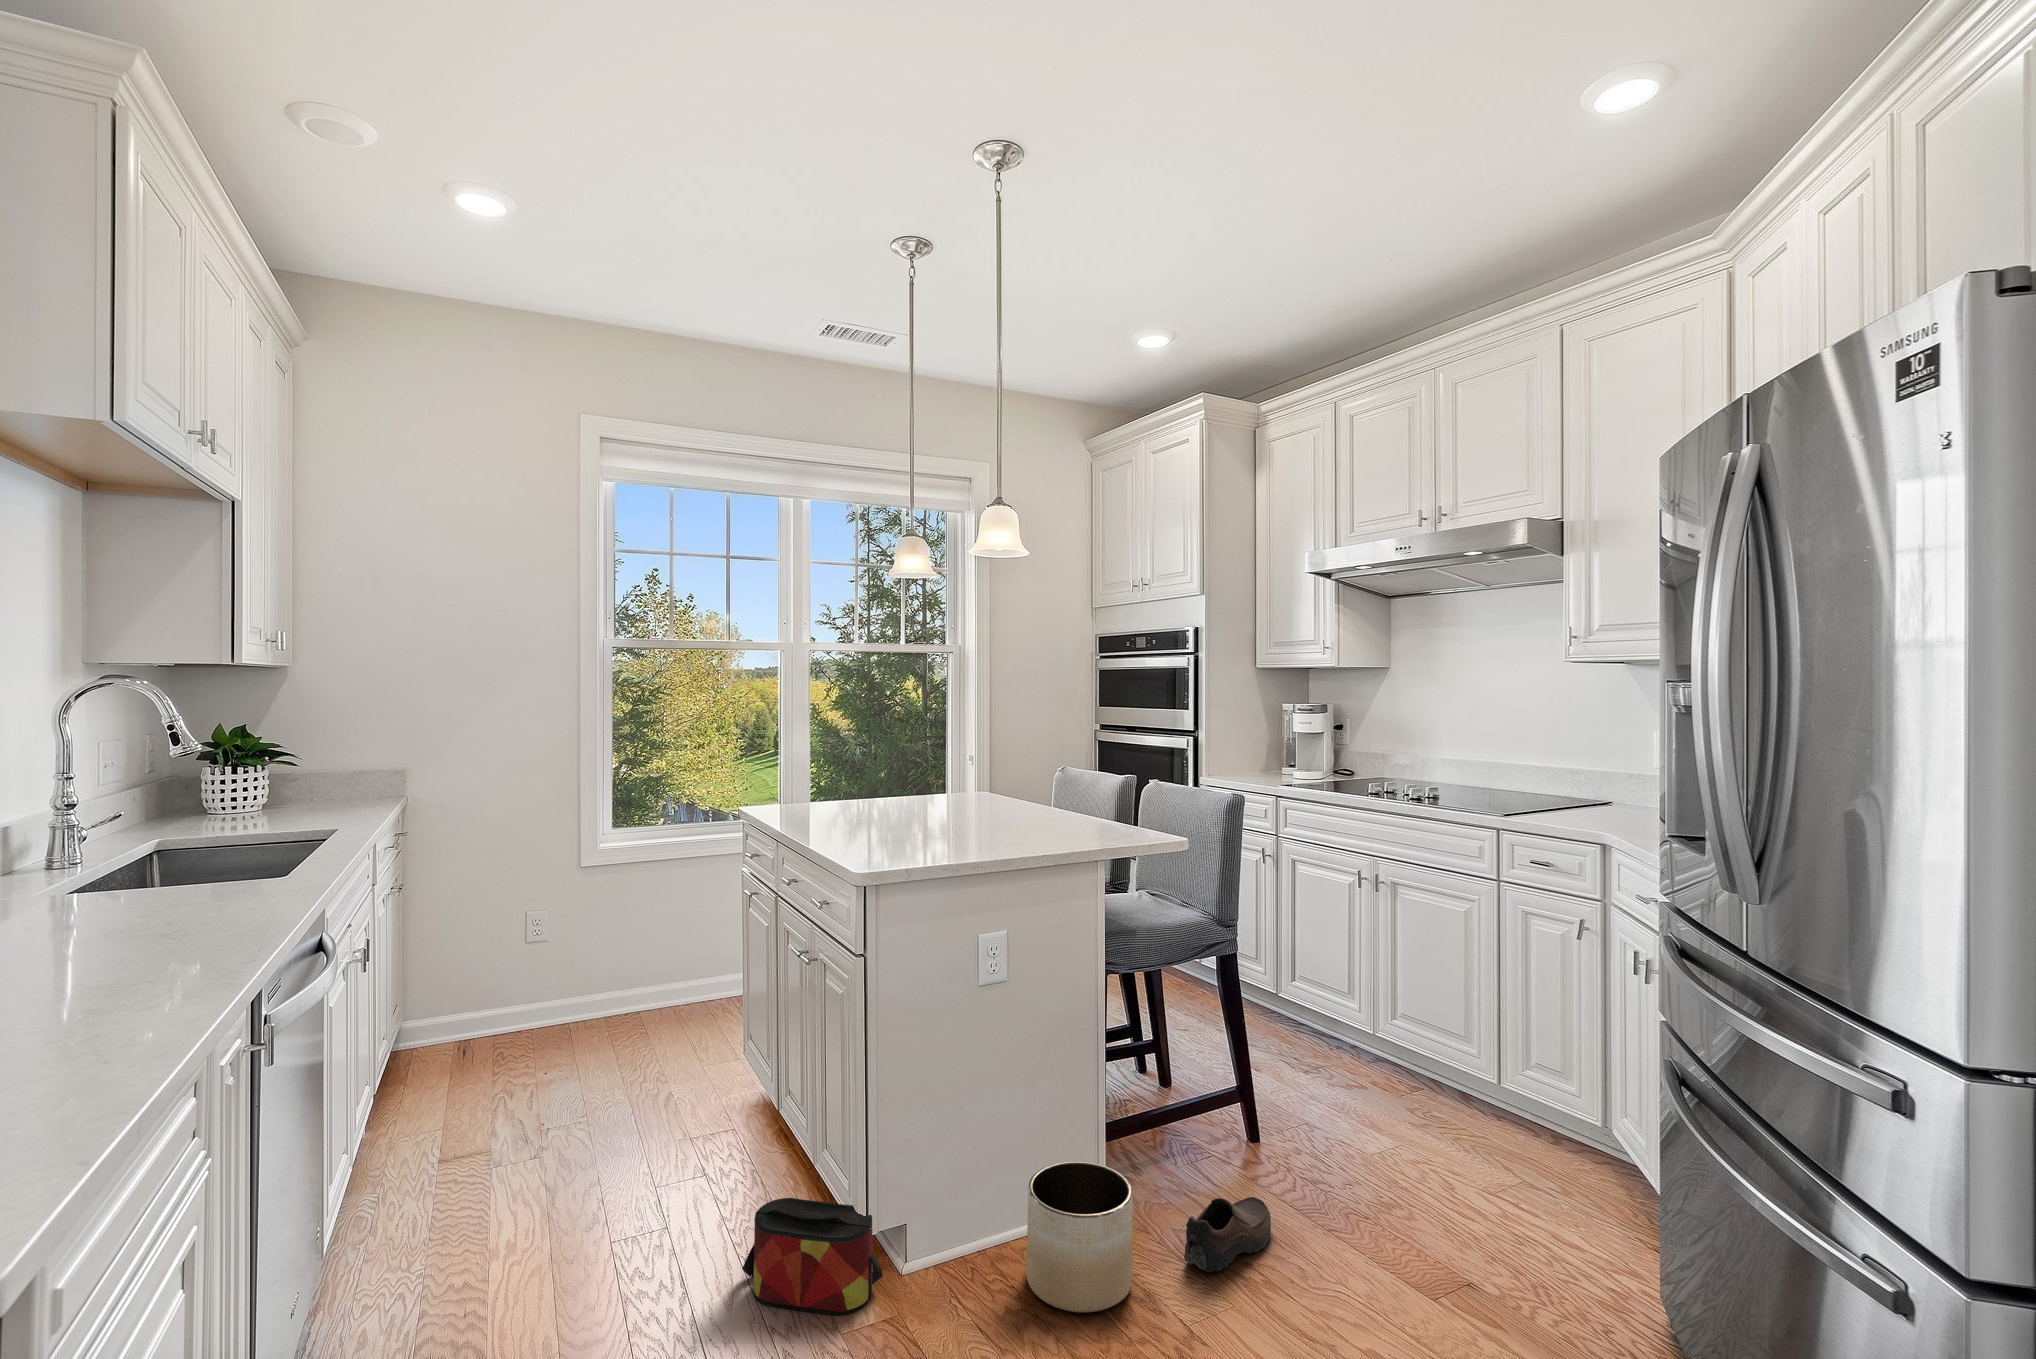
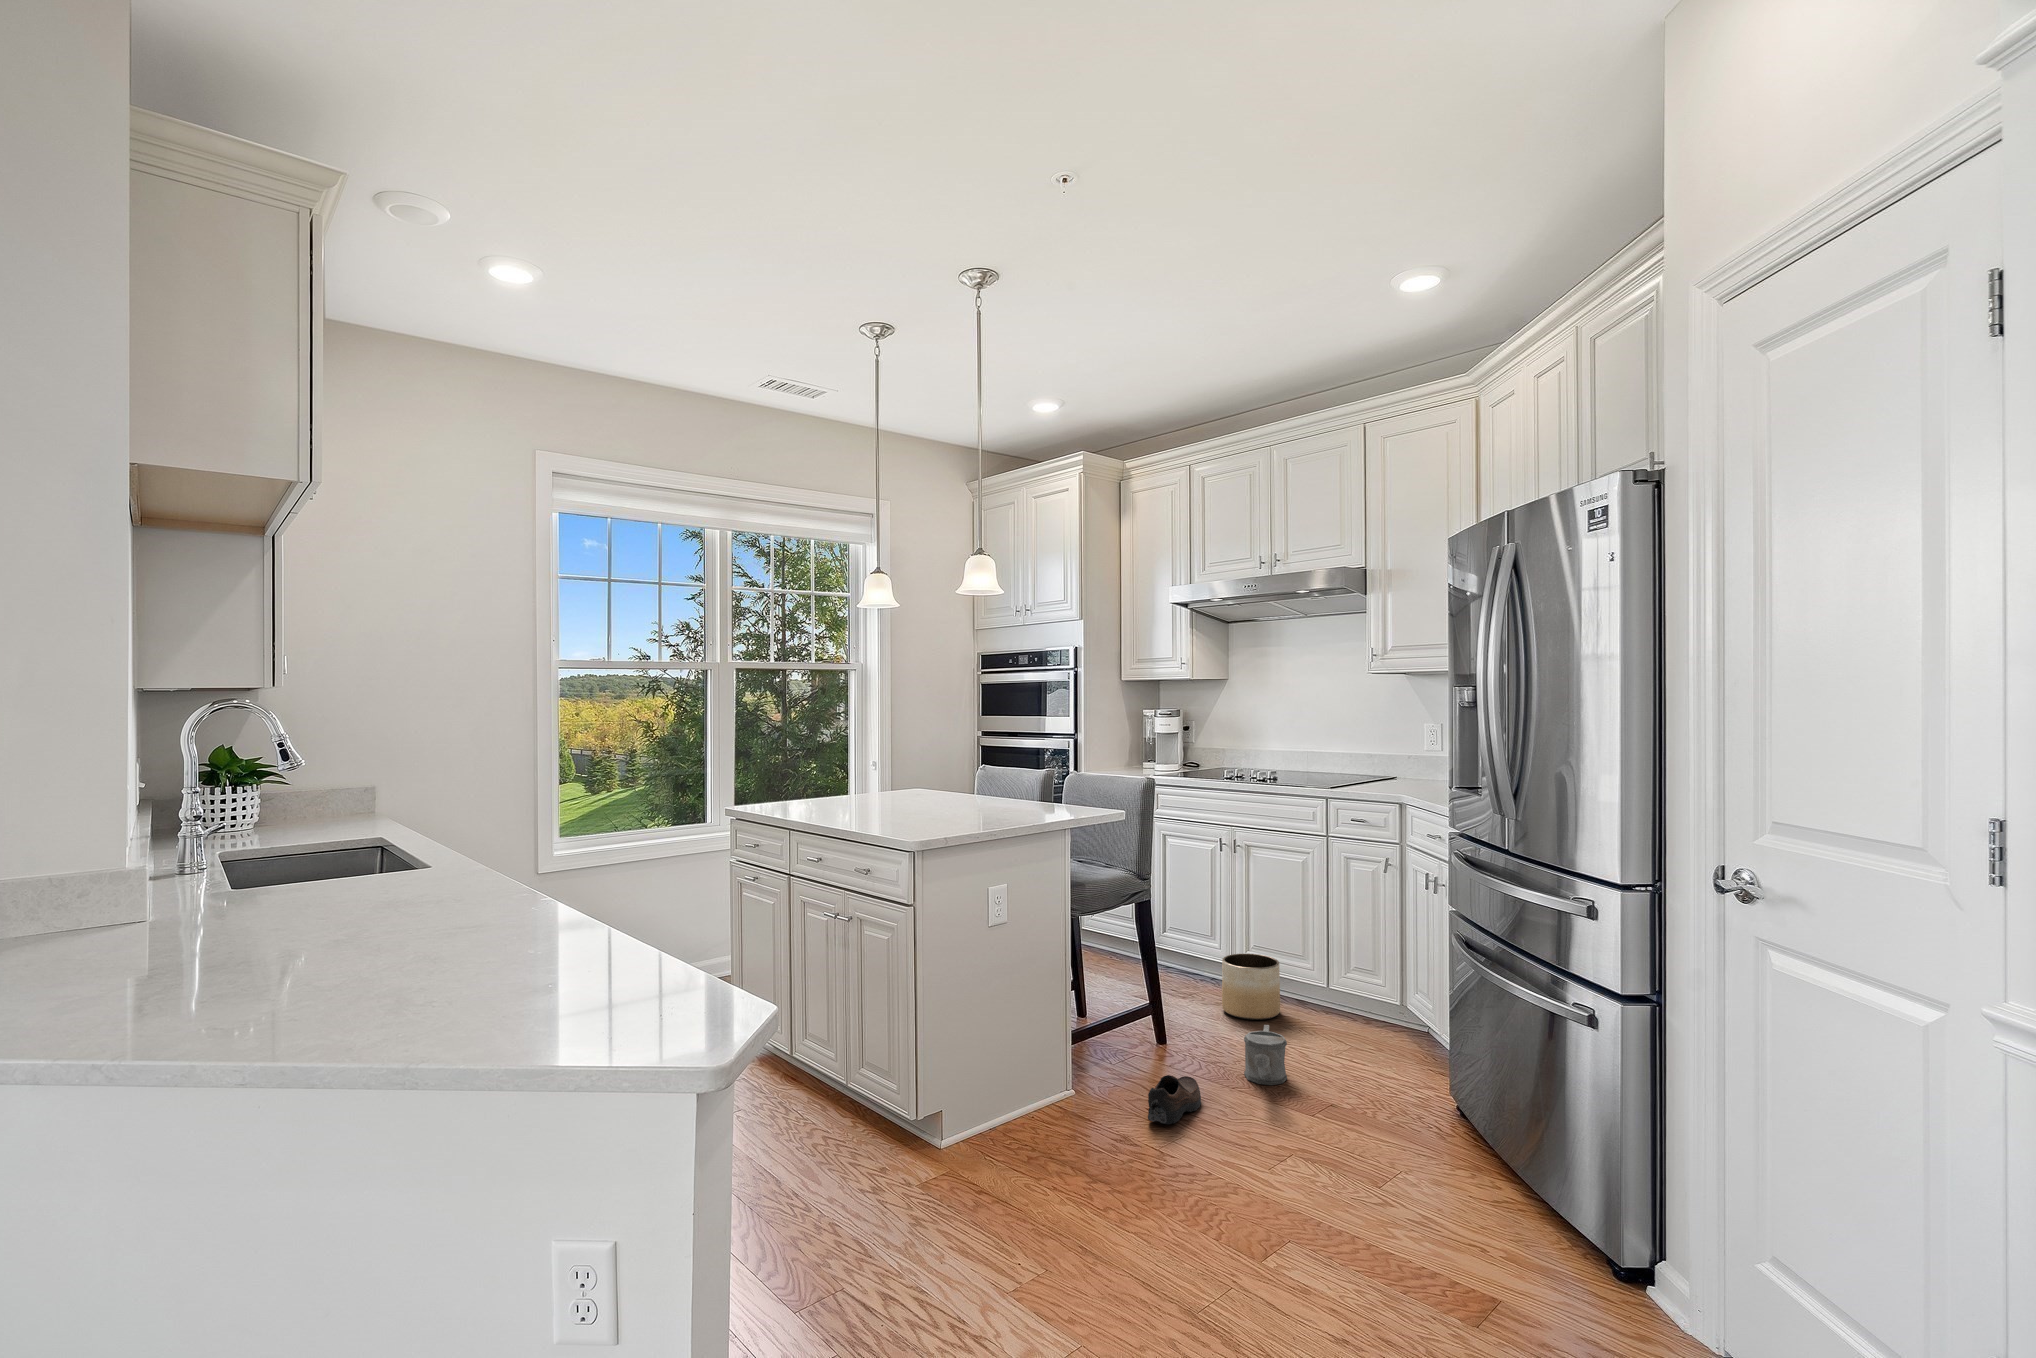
watering can: none [1347,1132,1406,1223] -> present [1244,1025,1287,1085]
planter: present [1026,1161,1133,1313] -> present [1222,954,1280,1020]
bag: present [742,1198,883,1315] -> none [821,1105,937,1186]

